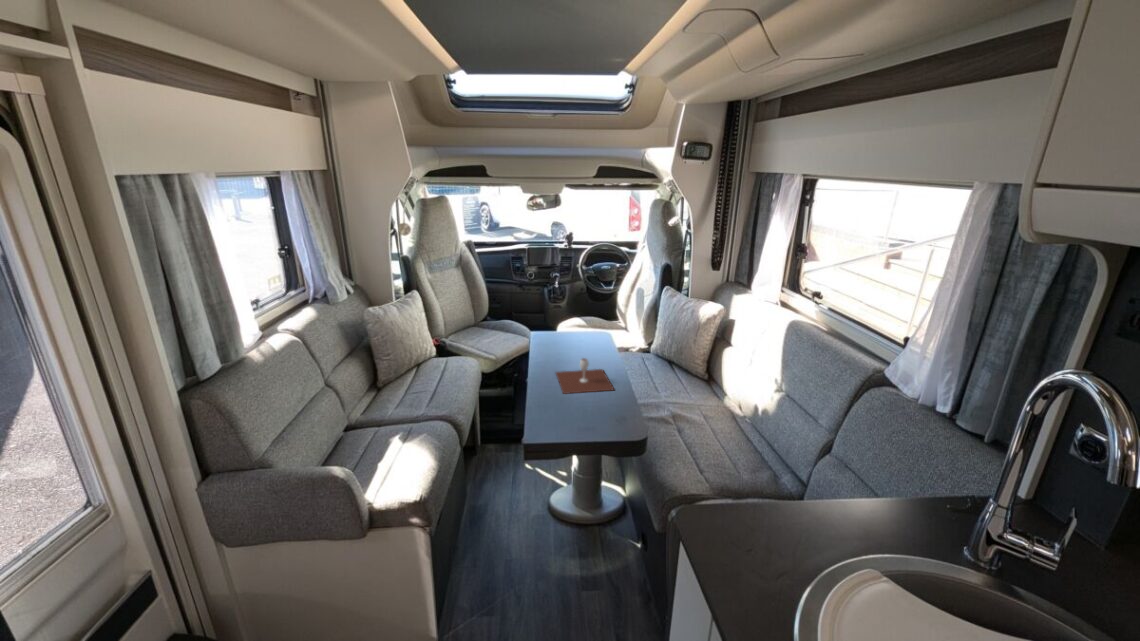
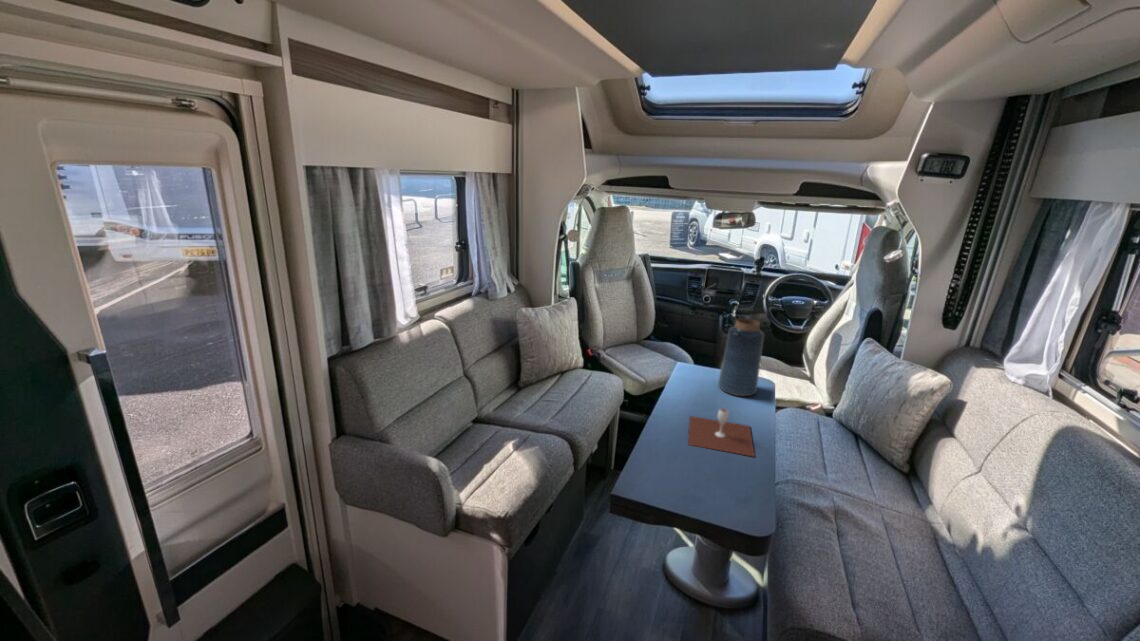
vase: none [566,284,597,349] -> present [718,318,764,396]

